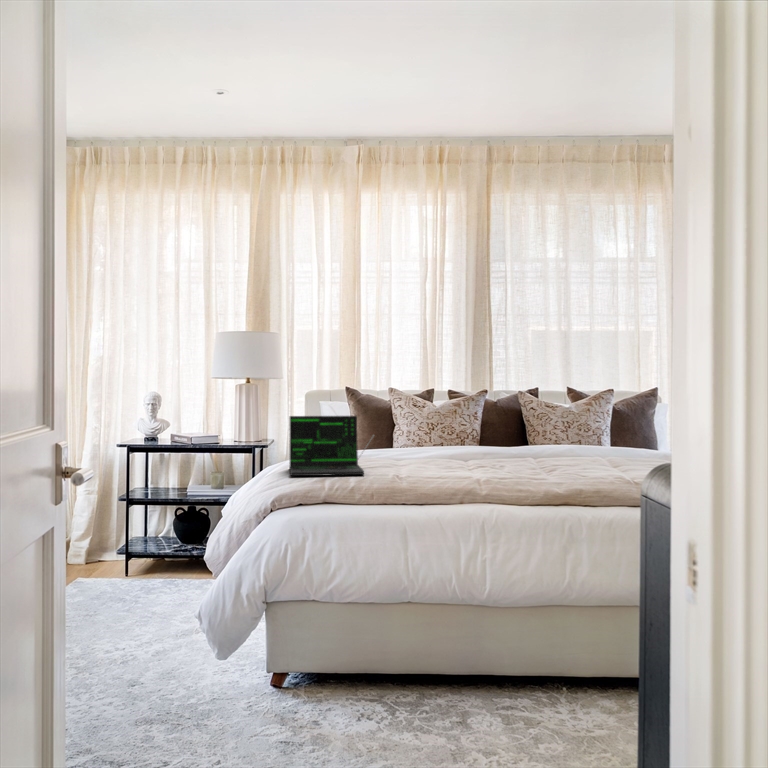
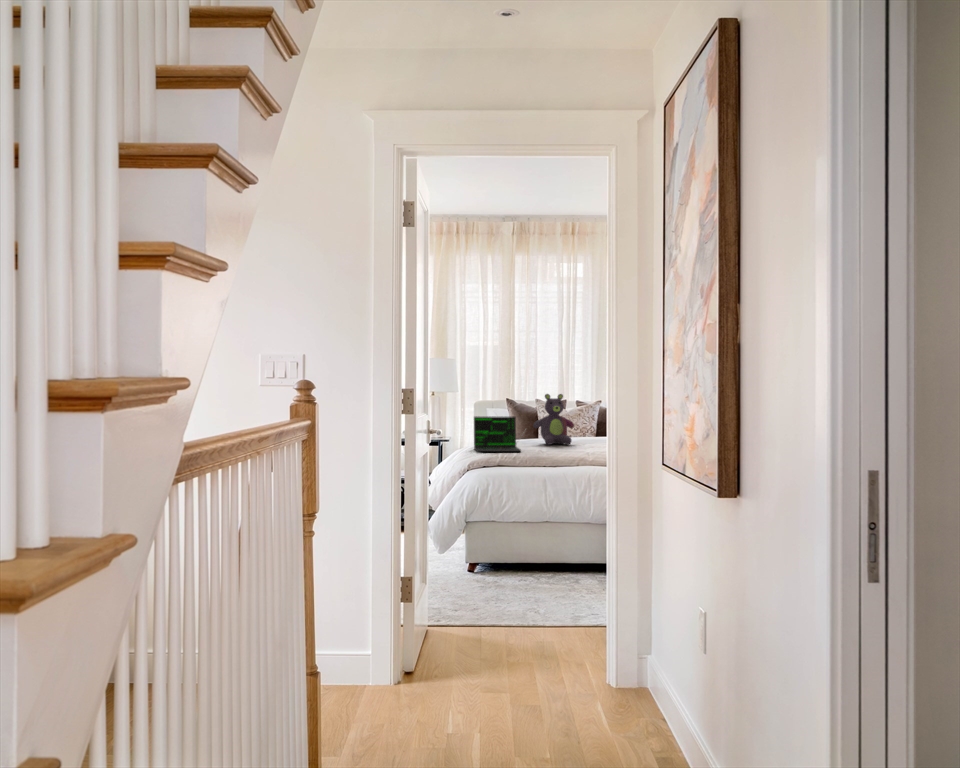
stuffed bear: none [386,380,448,459] -> present [534,394,574,445]

